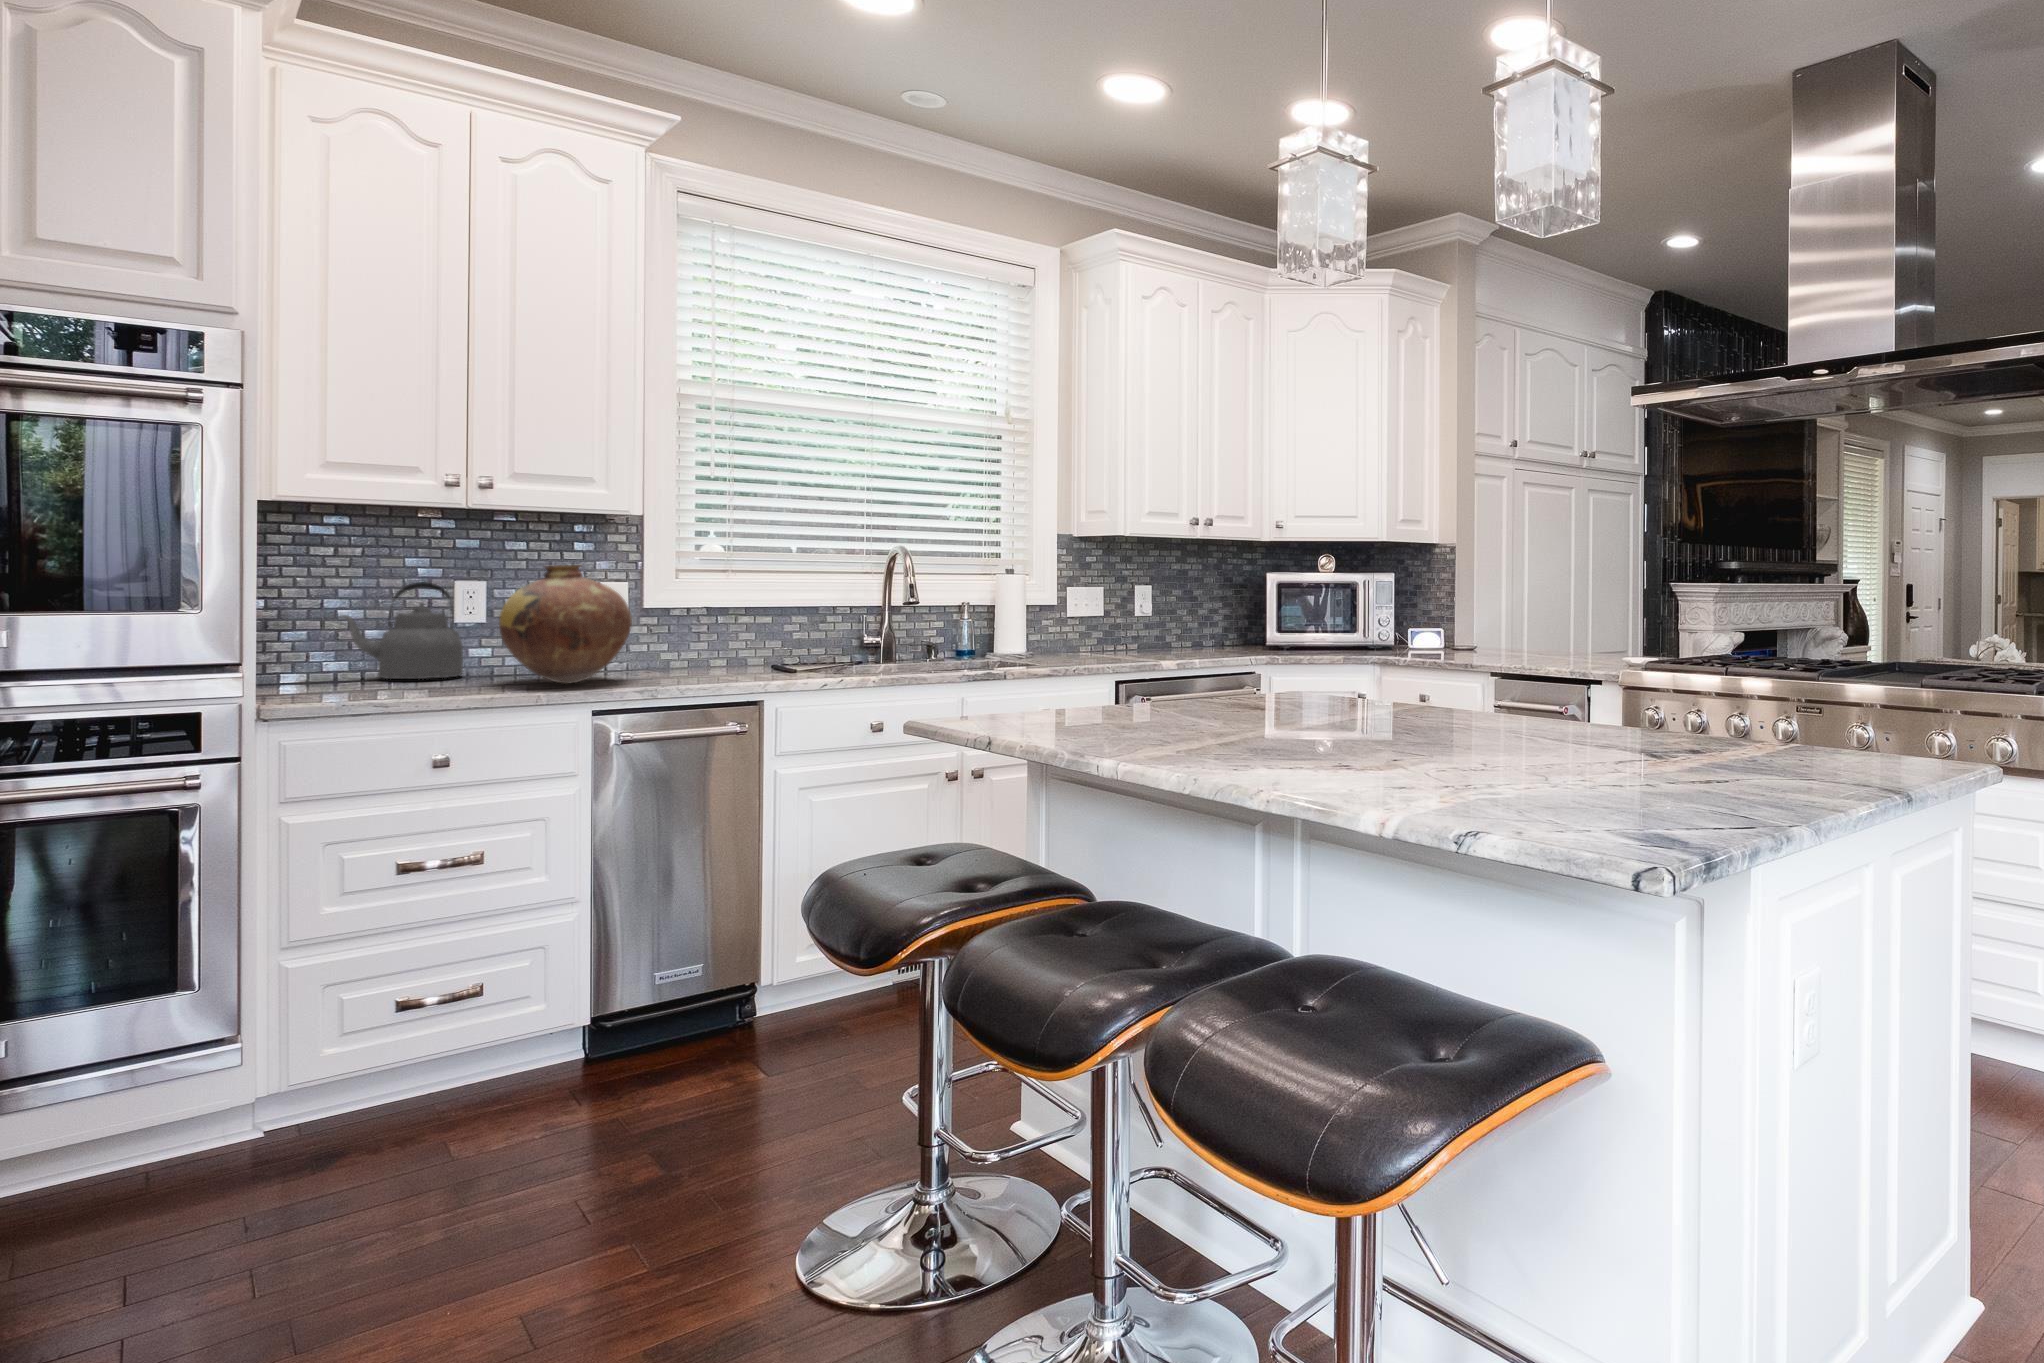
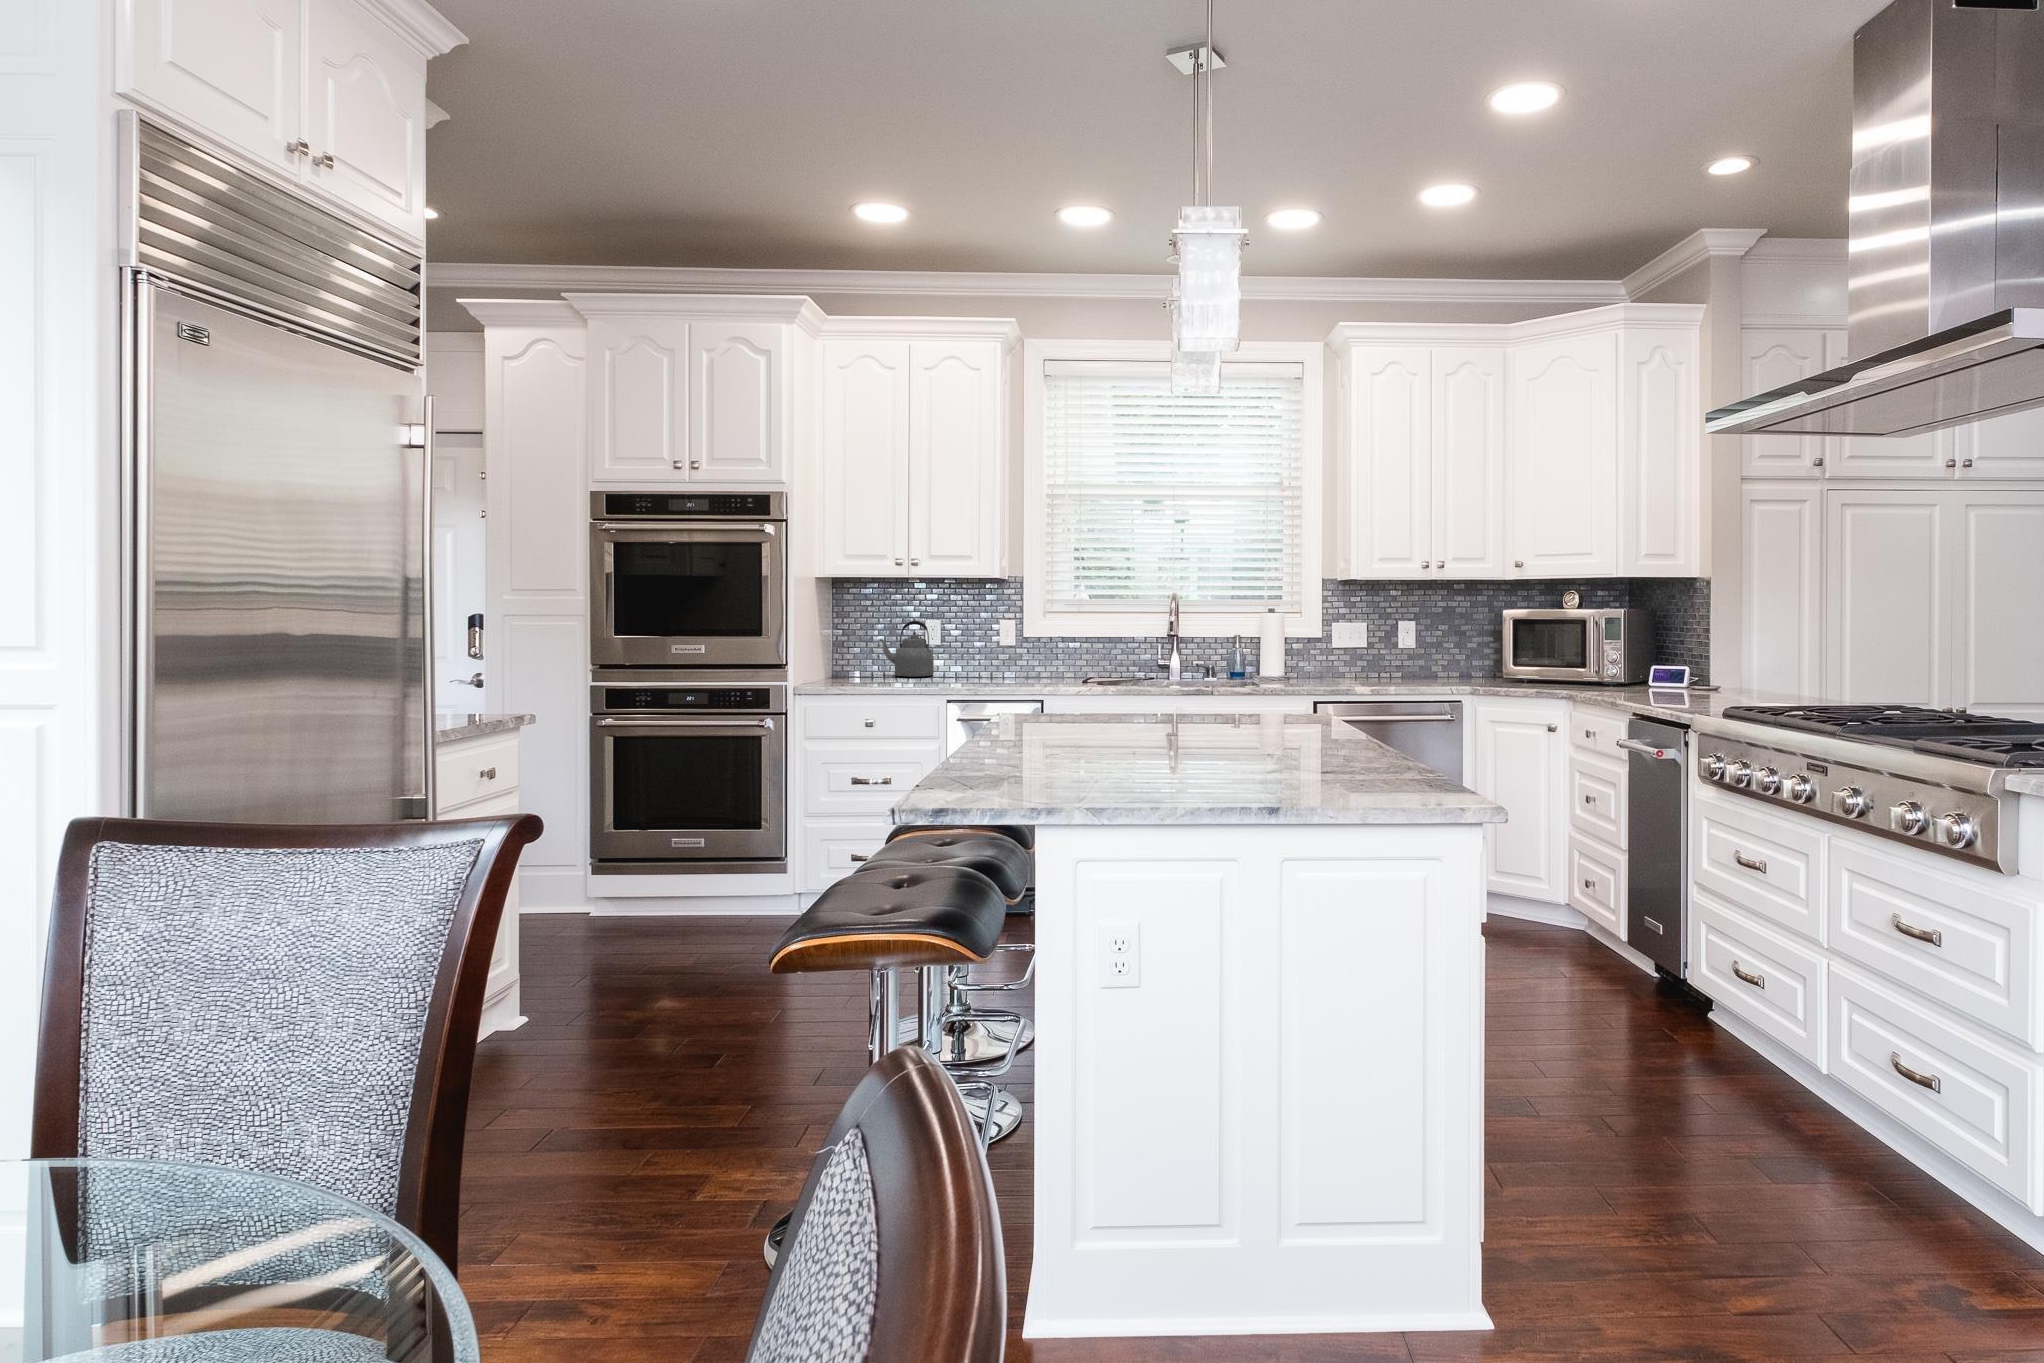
vase: present [499,565,632,684] -> none [937,612,1004,683]

